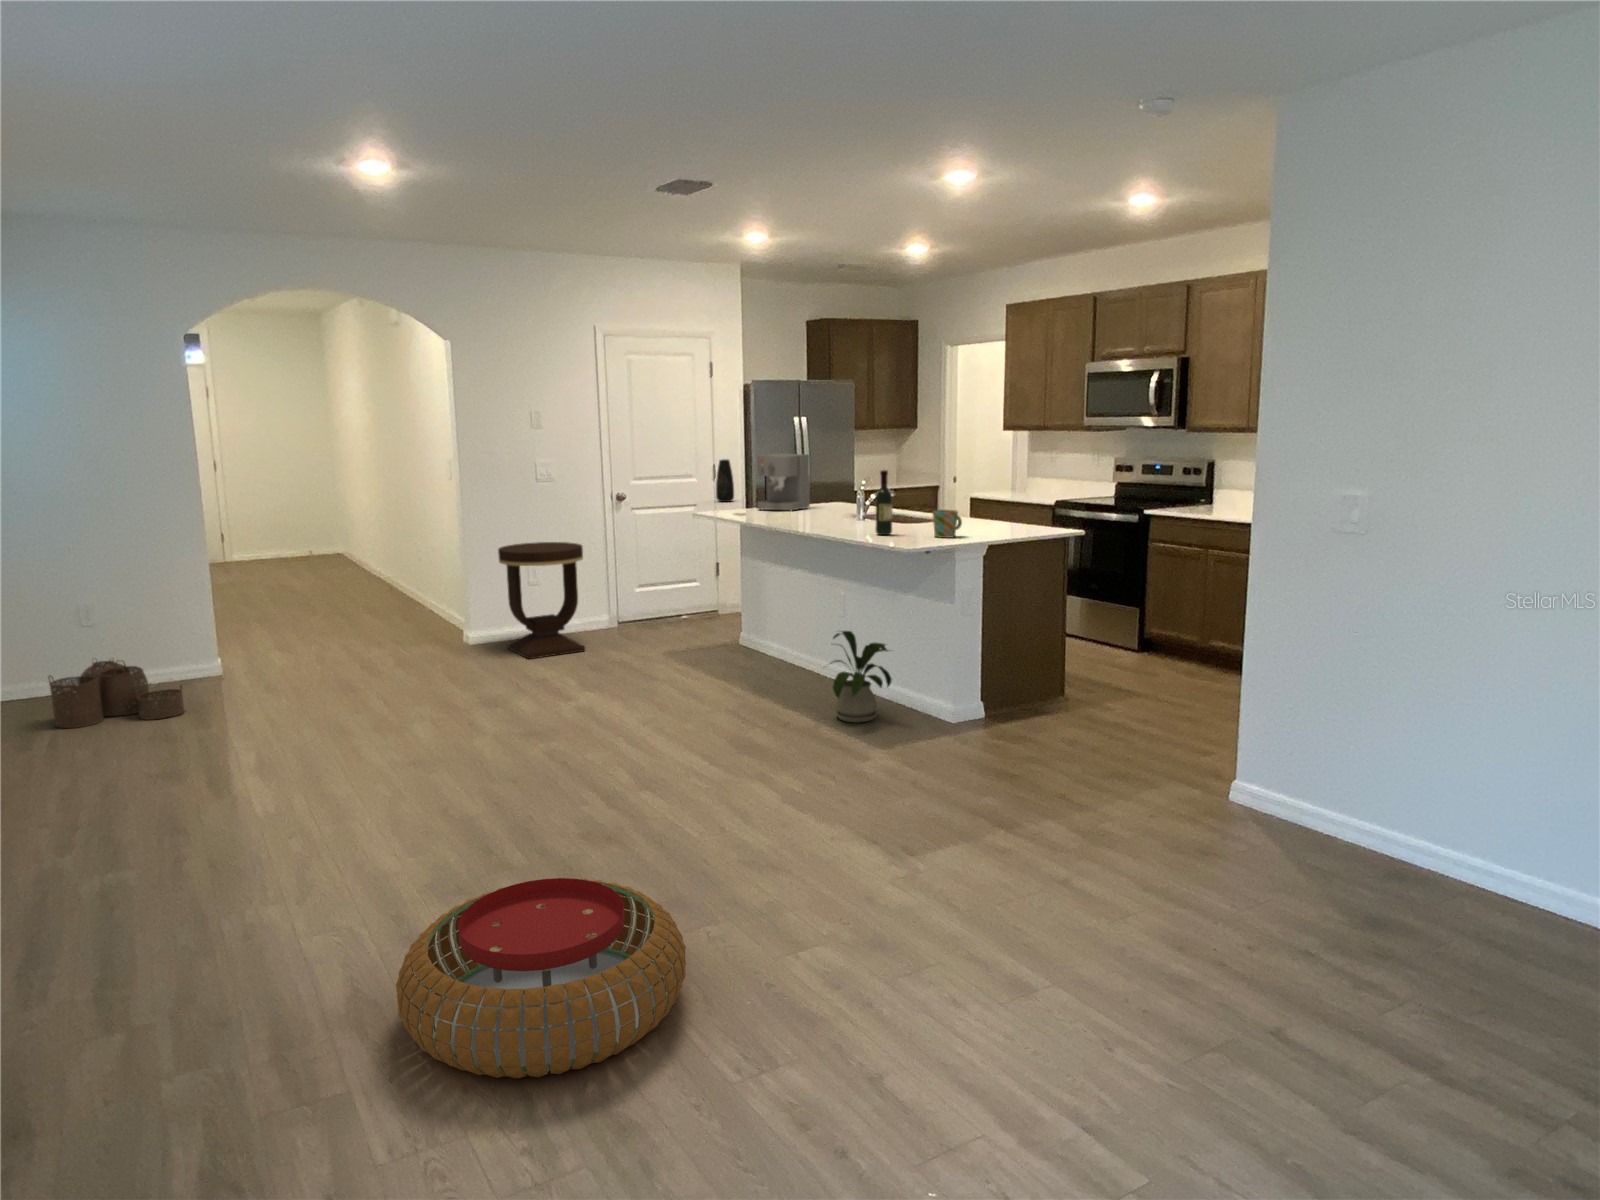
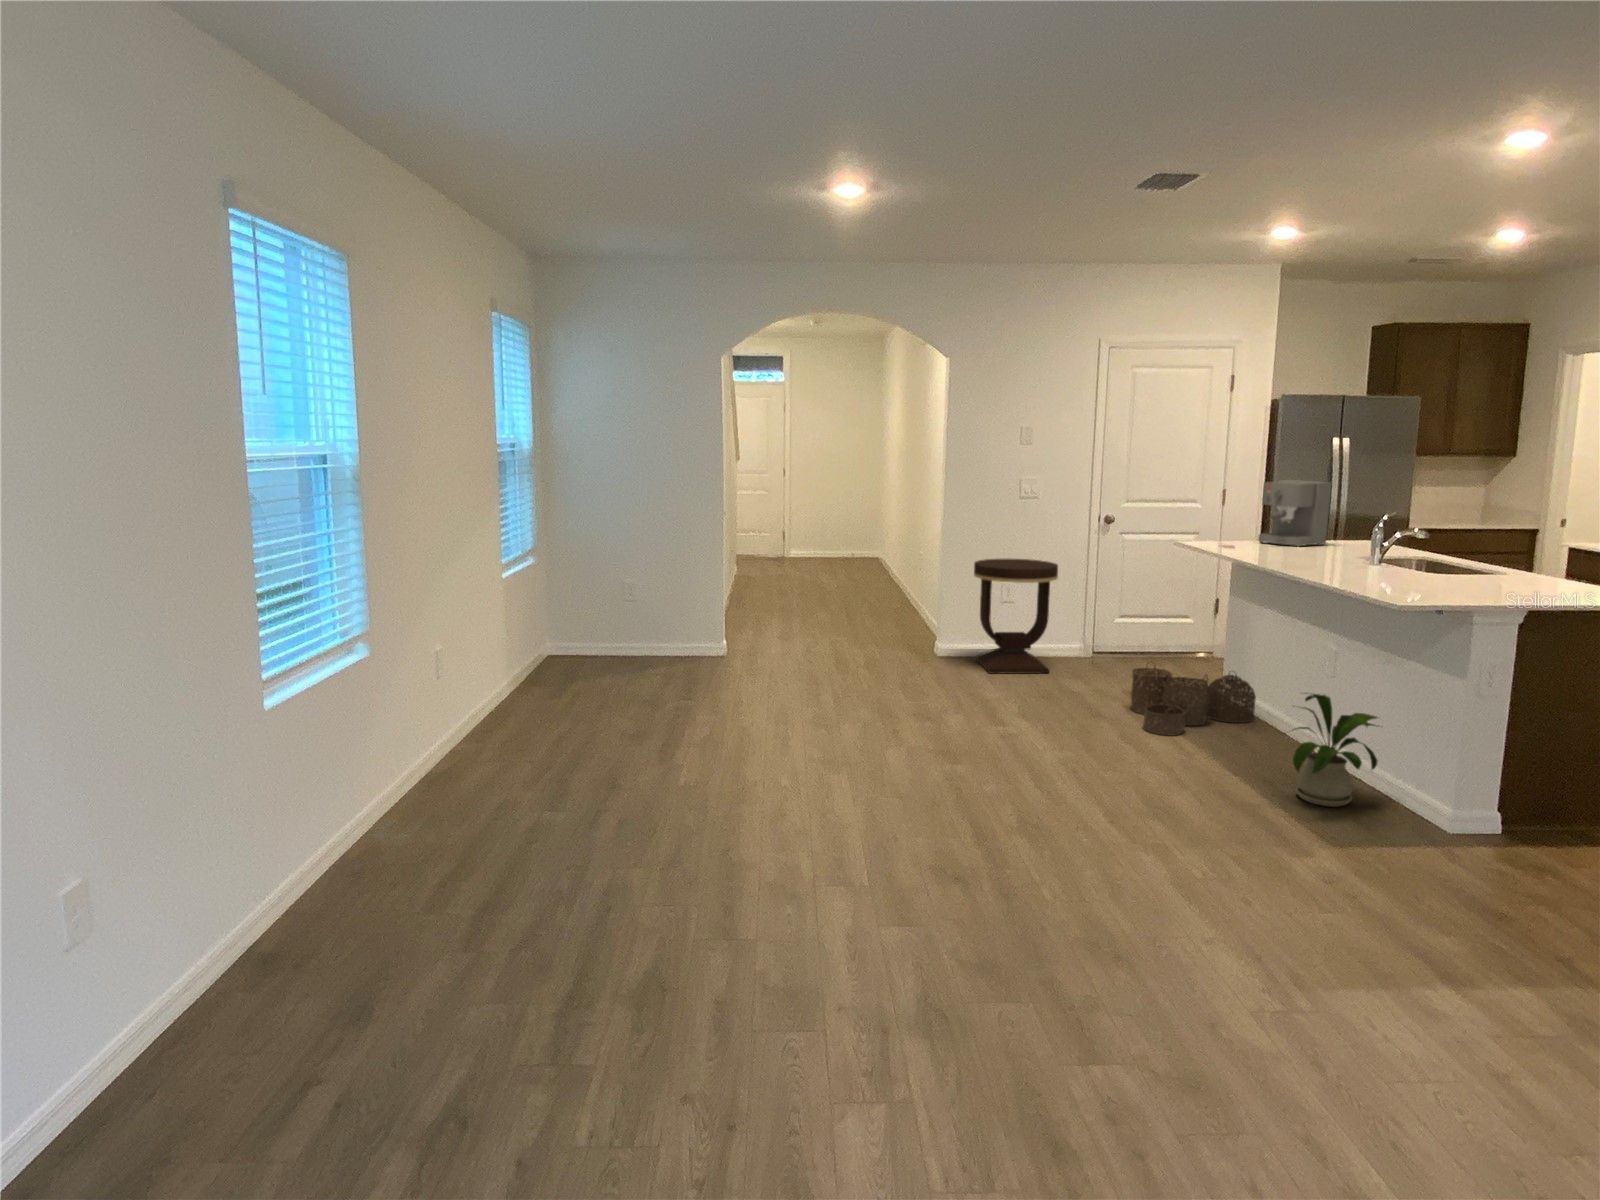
vase: present [716,459,734,502] -> none [1223,484,1245,532]
wine bottle: present [875,470,893,535] -> none [1371,505,1398,585]
mug: present [933,510,962,538] -> none [1451,559,1496,596]
woven basket: present [48,659,184,728] -> present [1131,663,1256,735]
pouf: present [396,878,686,1079] -> none [665,903,957,1119]

